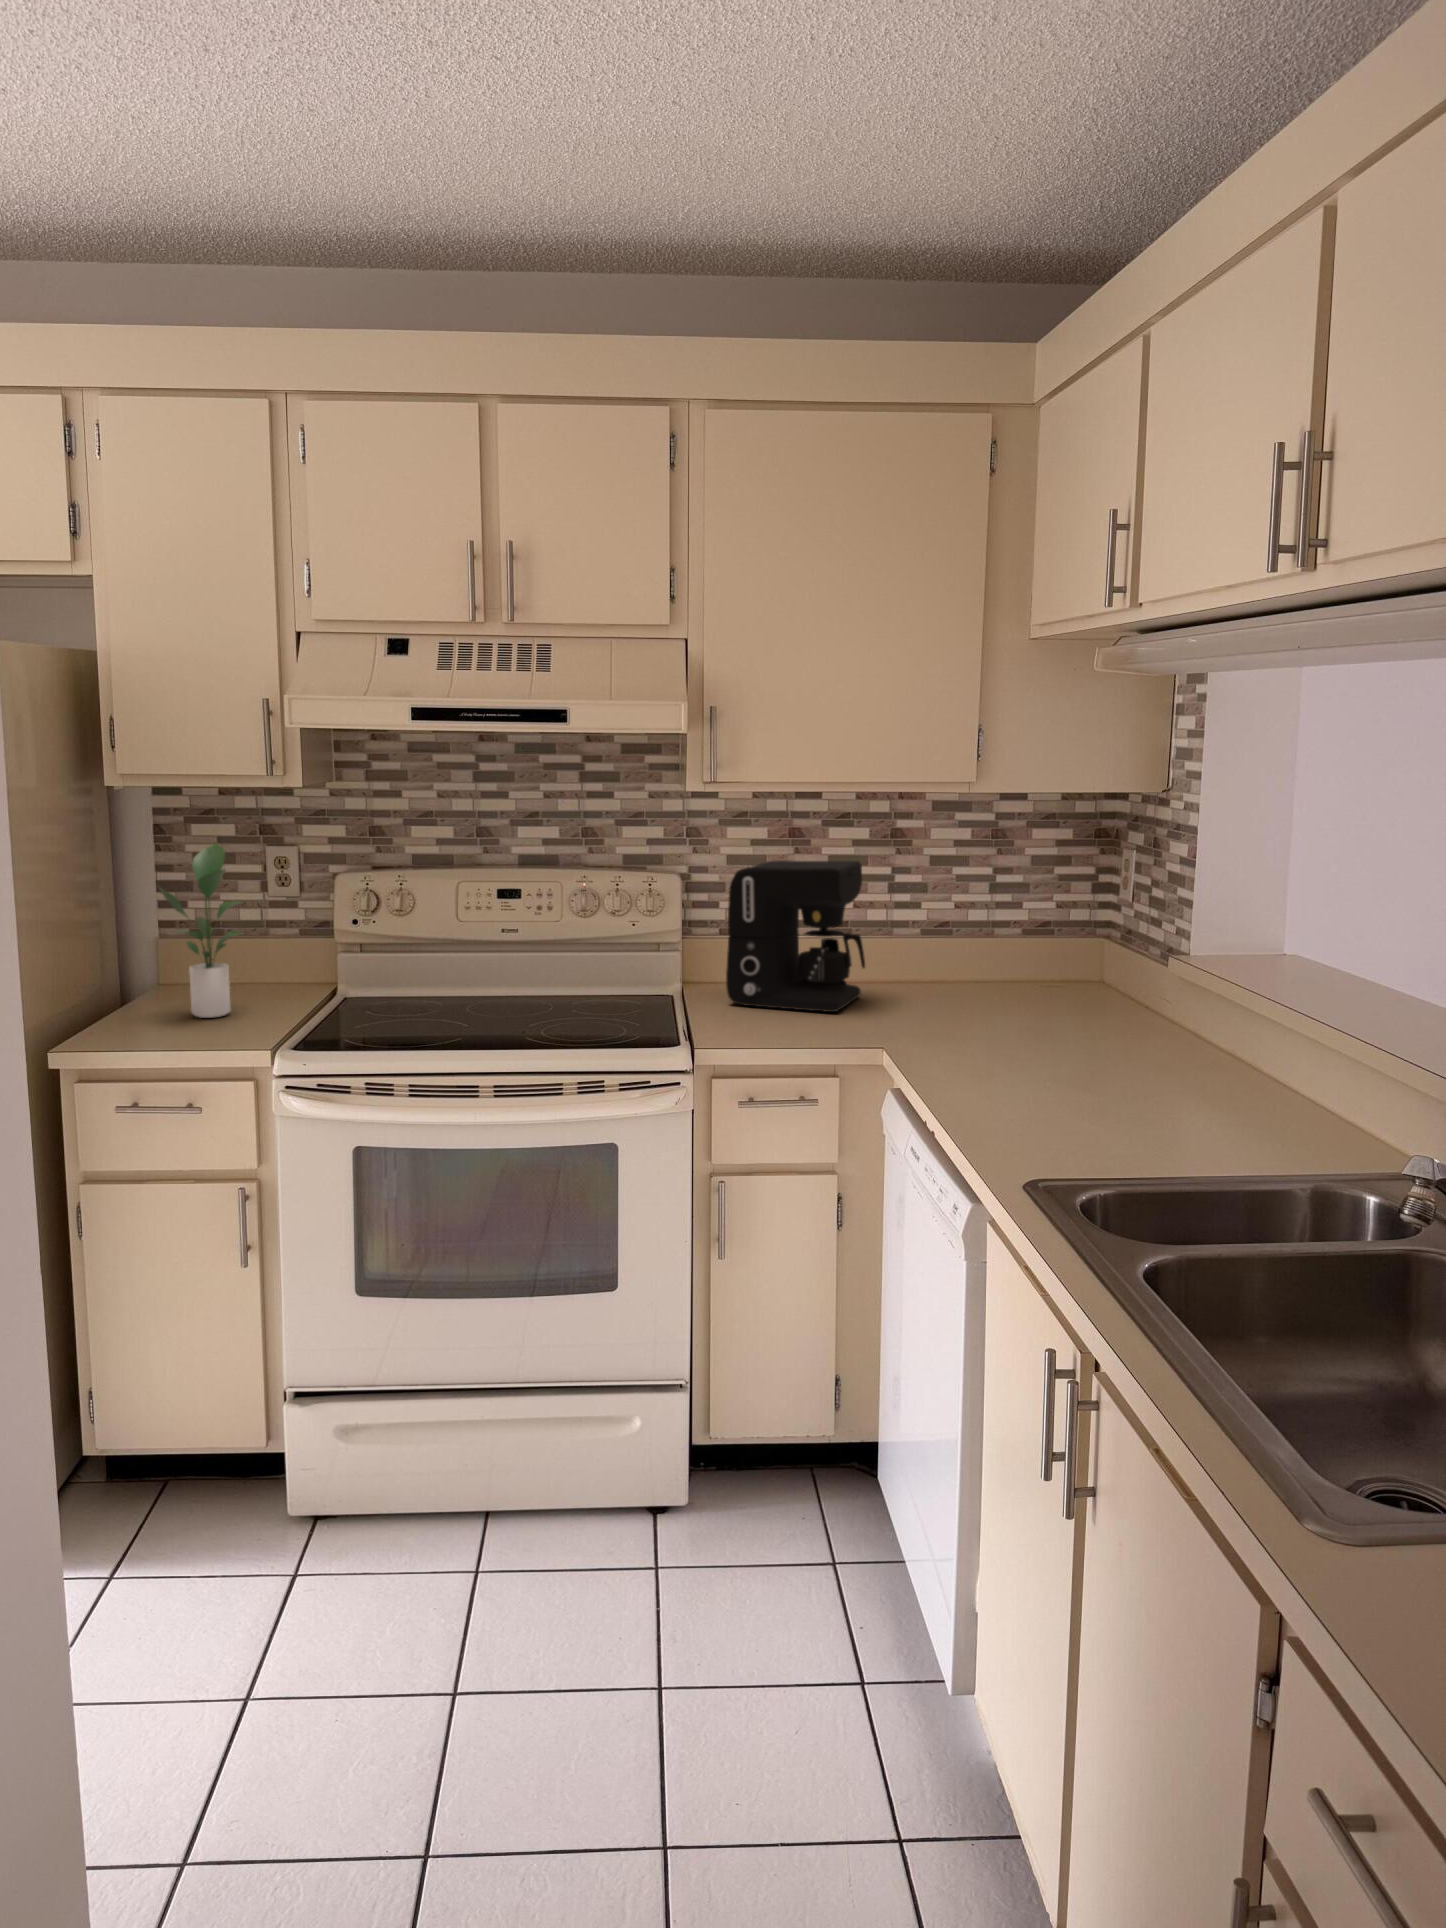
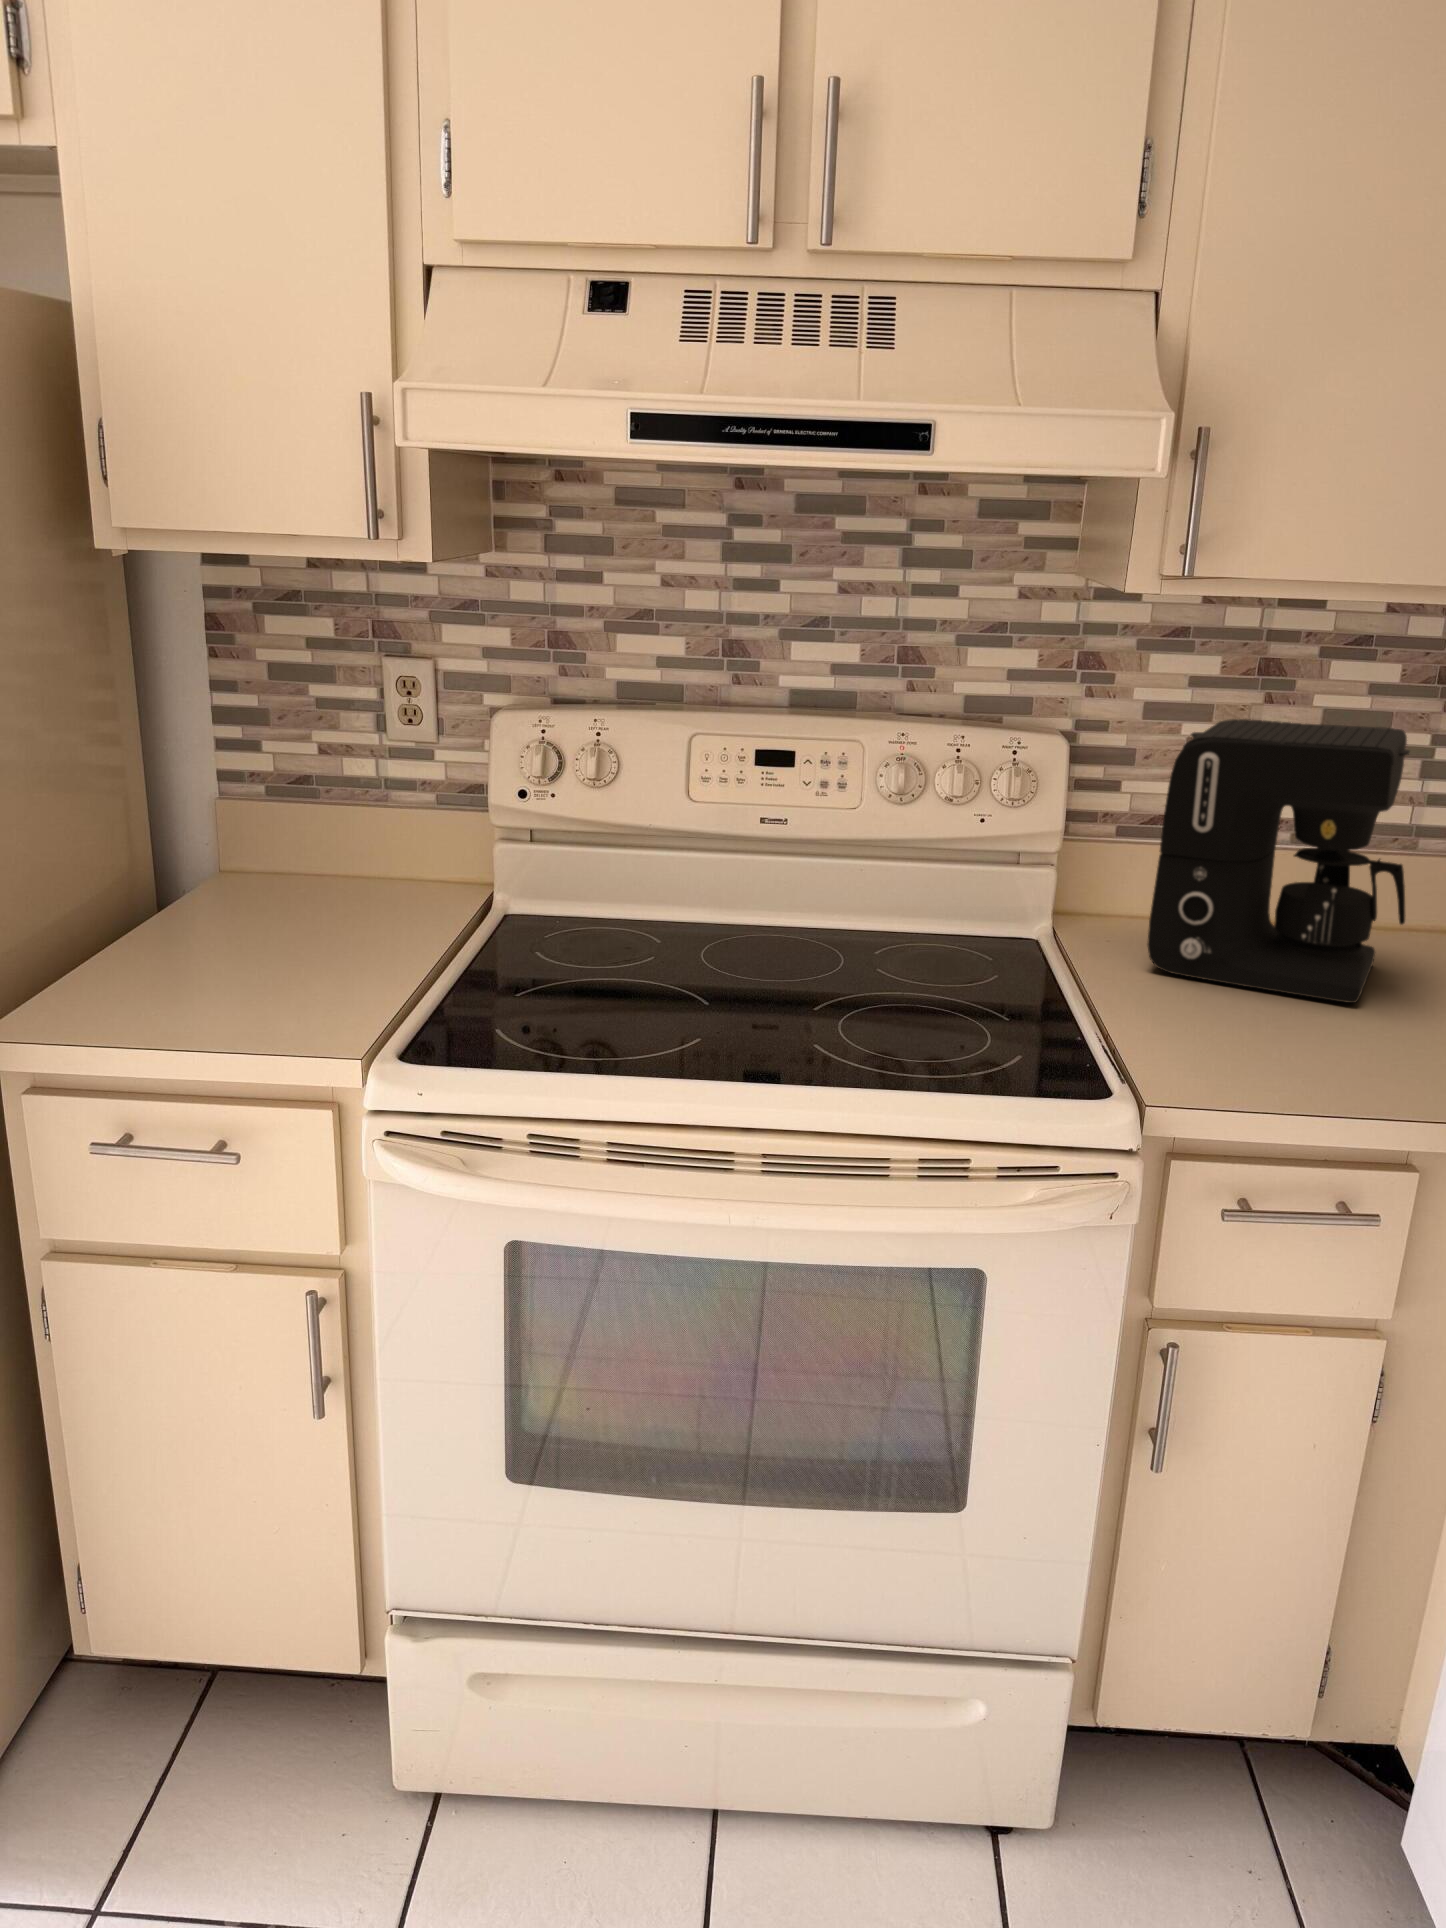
potted plant: present [159,843,243,1018] -> none [185,653,342,952]

